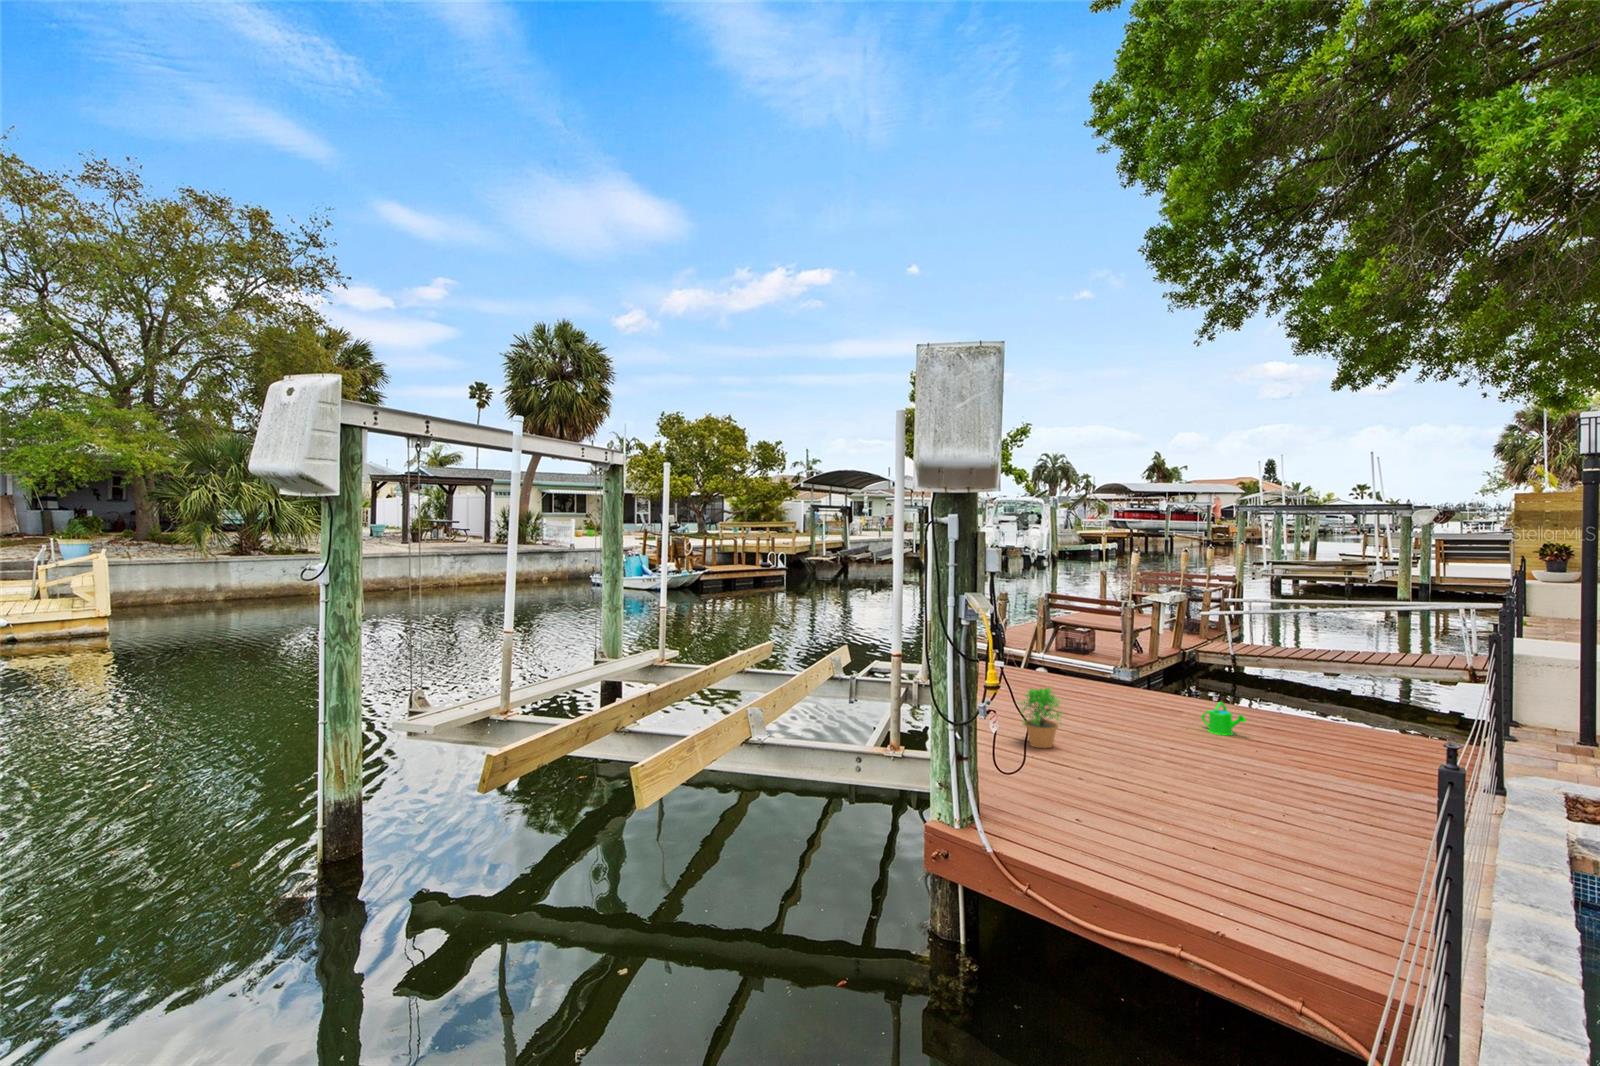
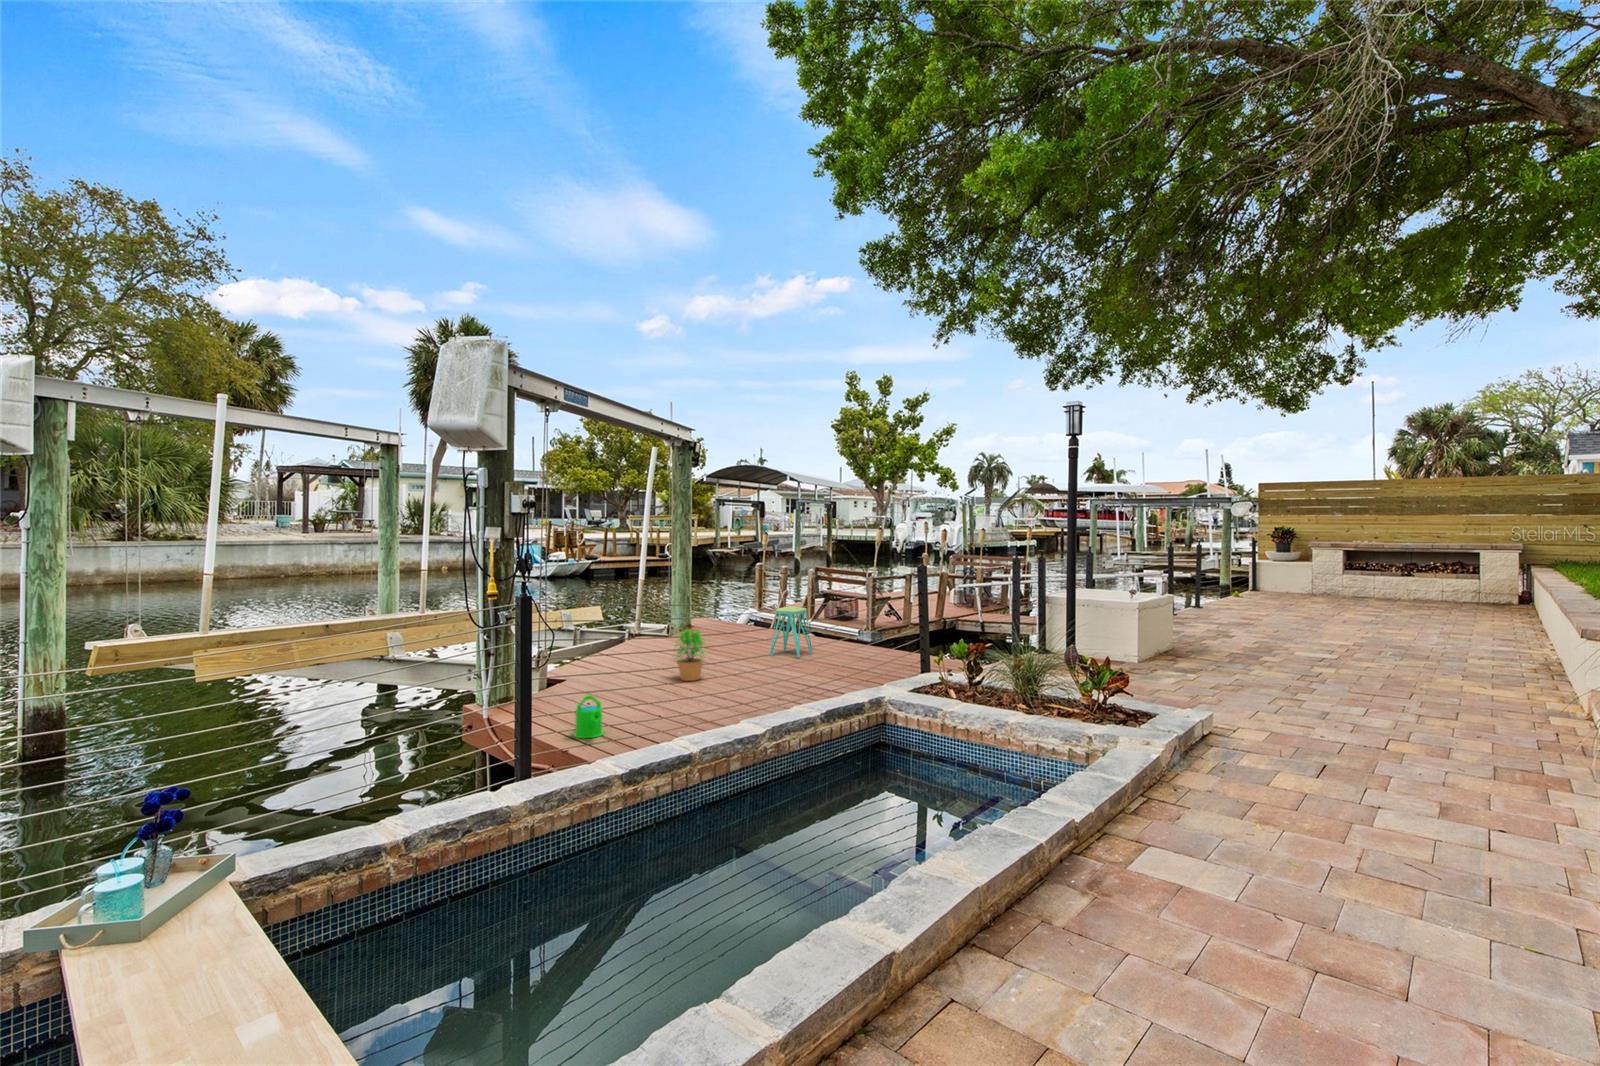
stool: none [1072,650,1115,710] -> present [770,607,812,658]
watering can: present [1201,702,1246,736] -> present [574,695,604,738]

